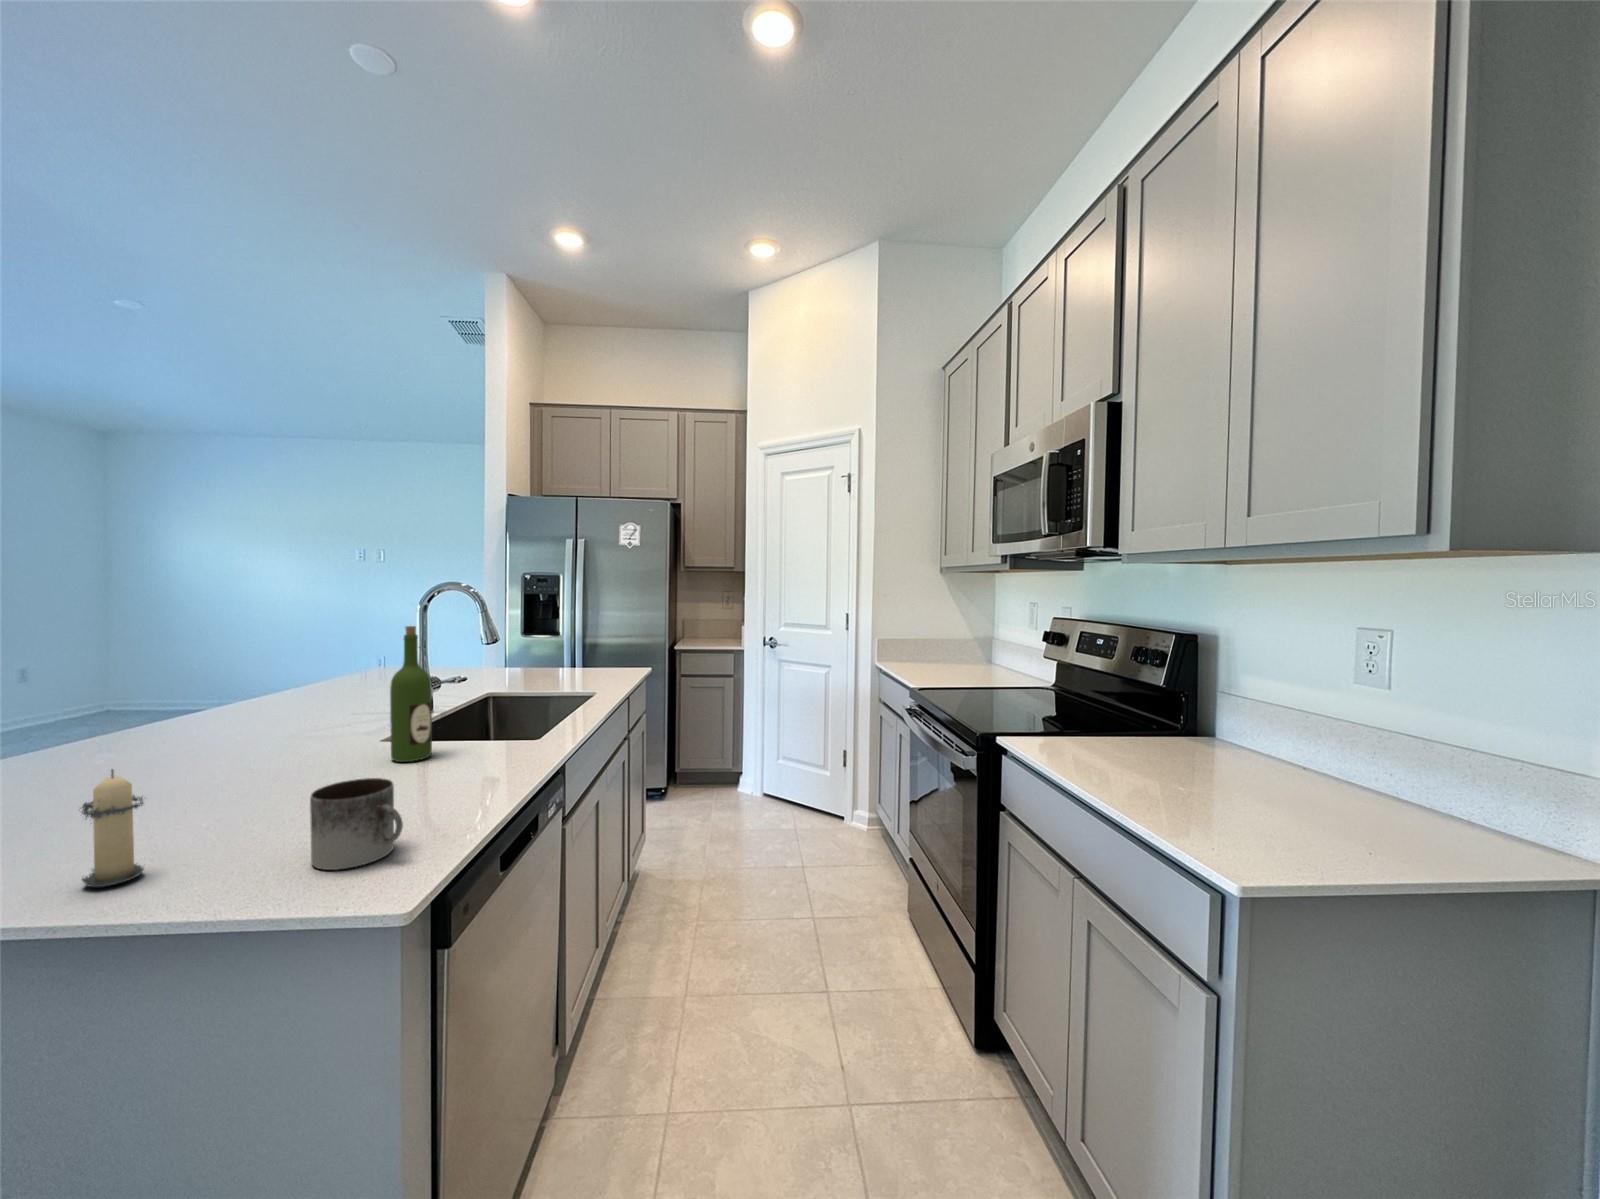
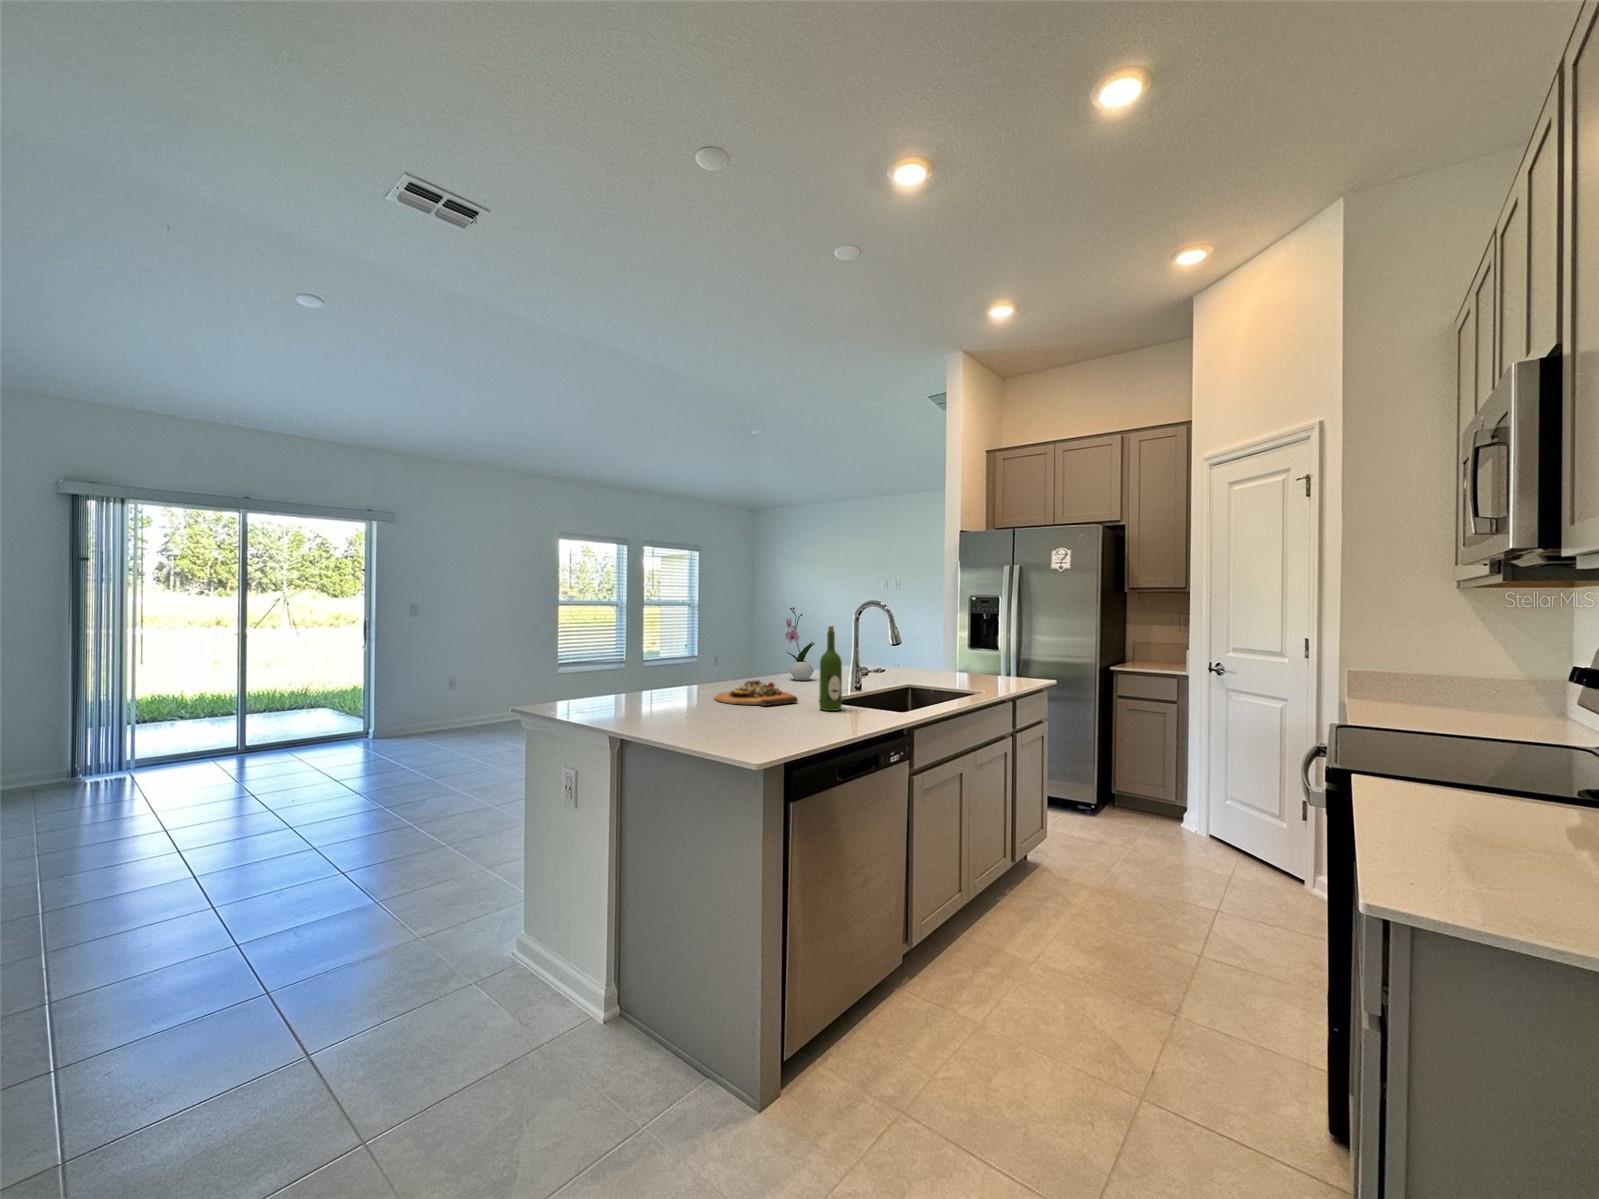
flower arrangement: none [271,593,334,709] -> present [785,607,815,680]
cutting board: none [131,725,340,782] -> present [714,681,798,706]
candle: present [81,769,144,887] -> none [678,680,703,732]
mug: present [310,778,403,870] -> none [754,702,790,744]

